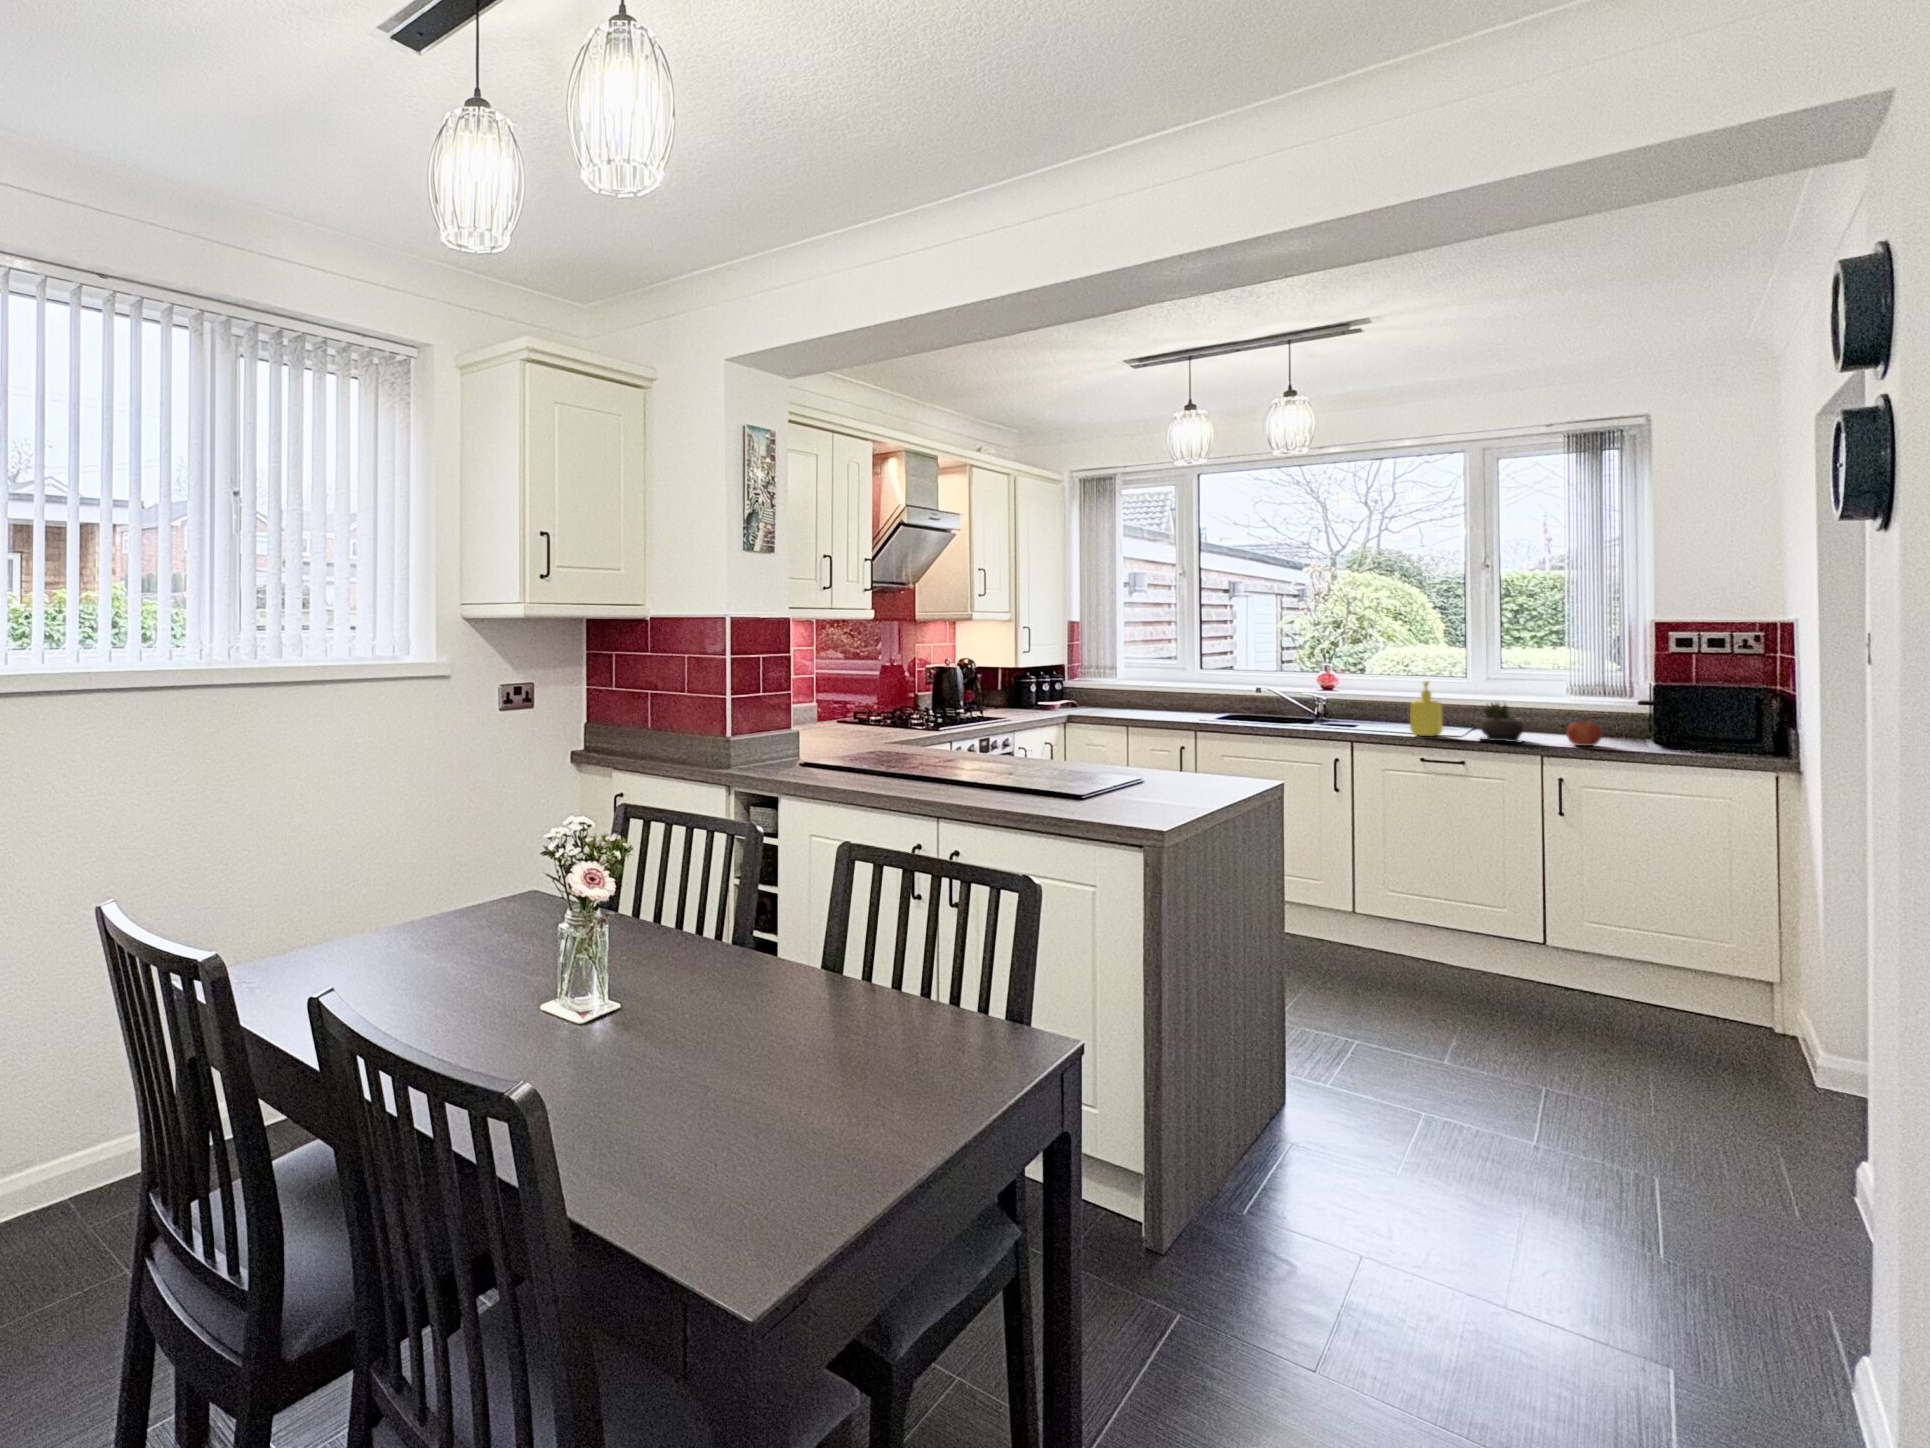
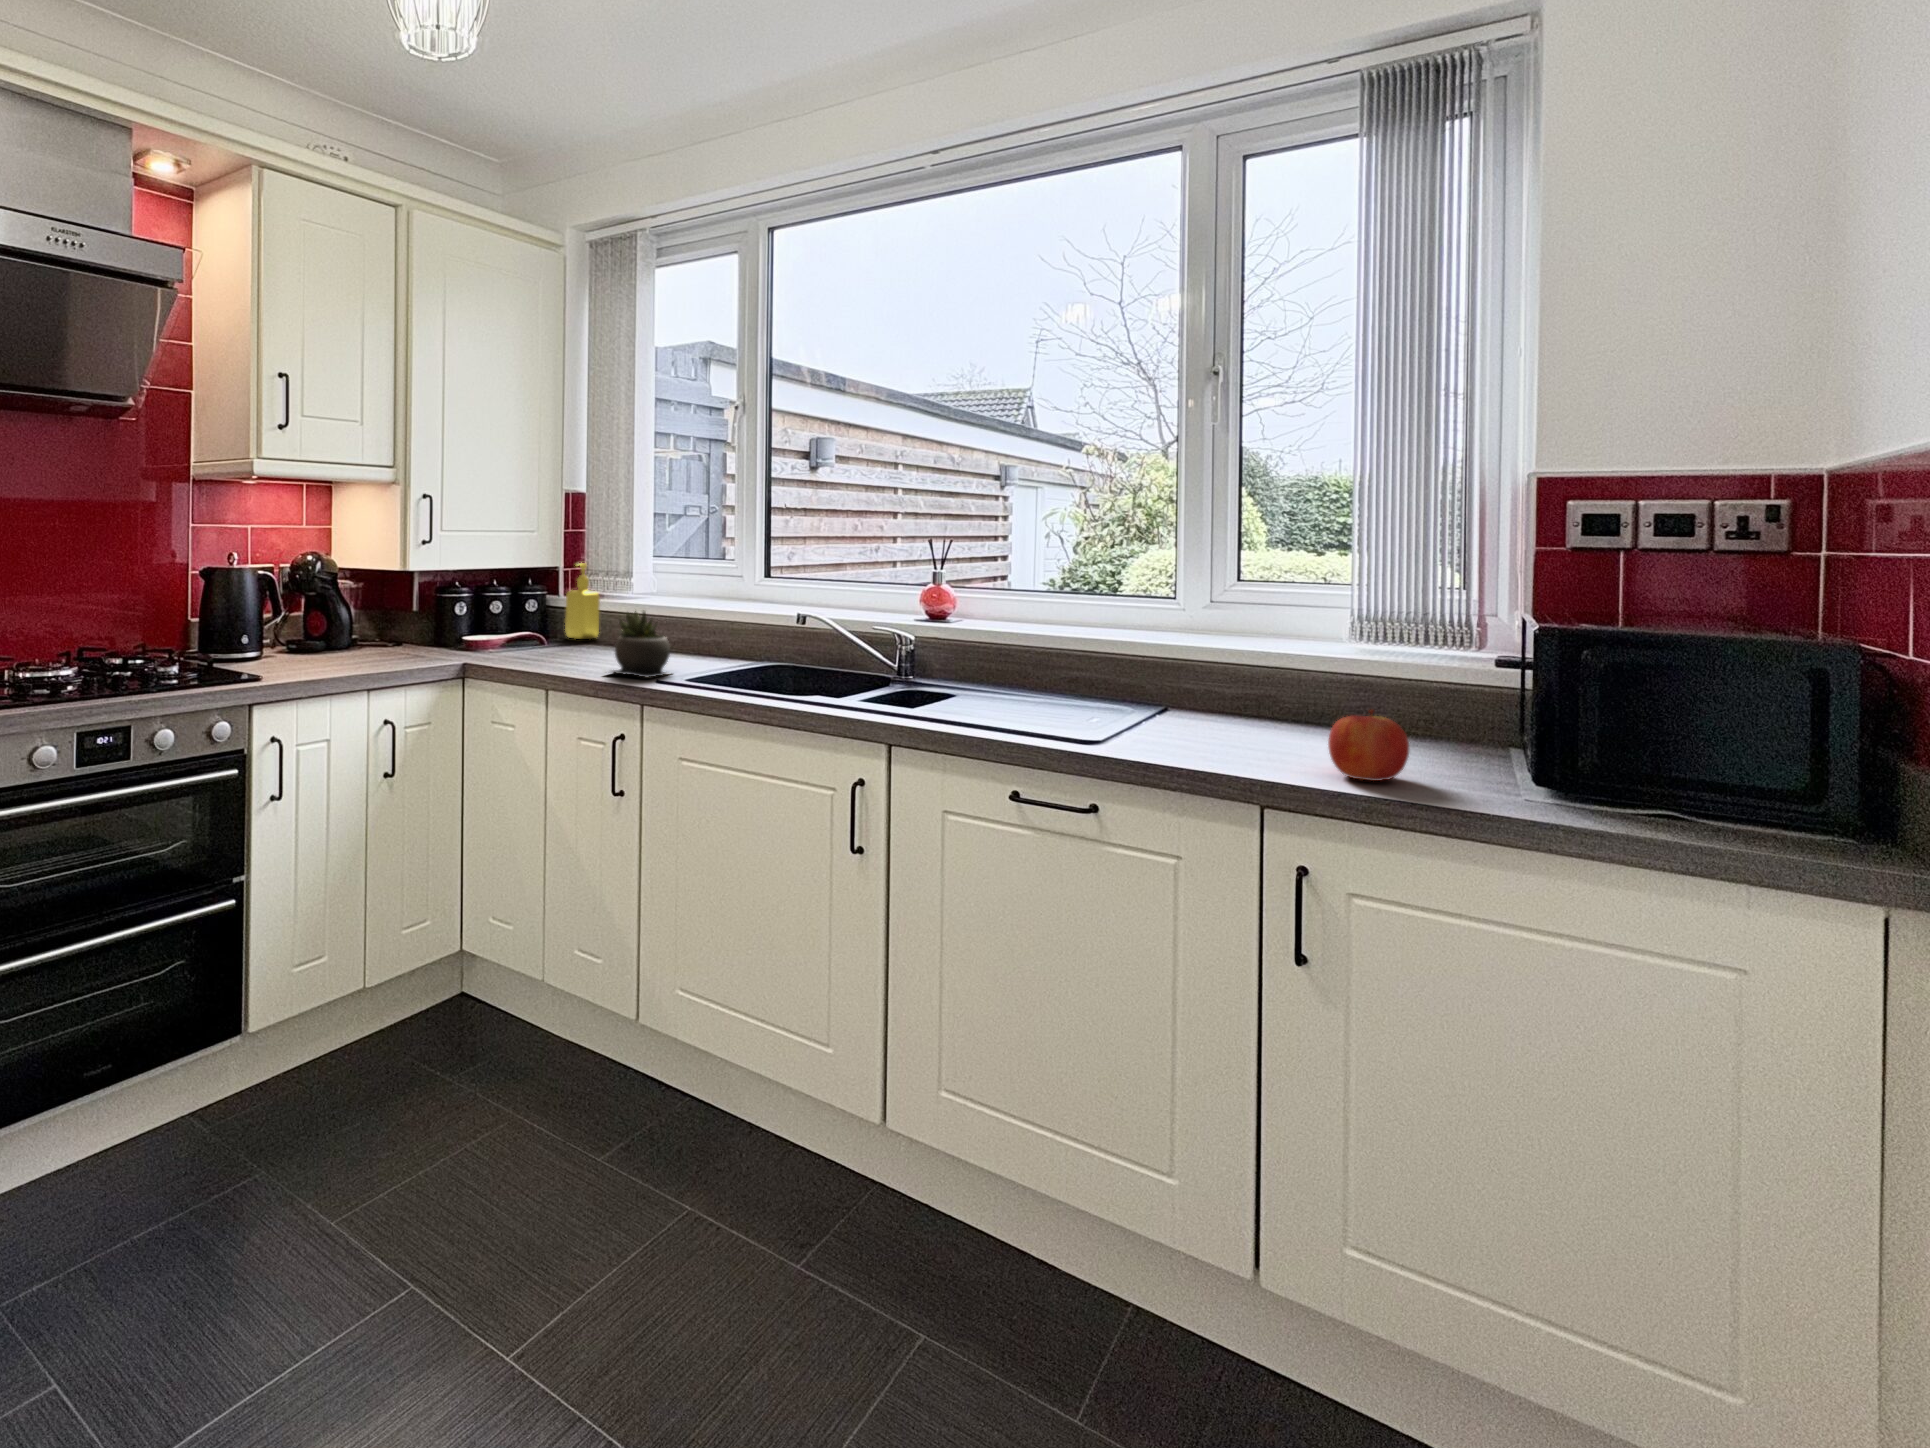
soap dispenser: present [1410,681,1443,736] -> present [565,563,600,639]
succulent plant: present [1480,704,1523,742] -> present [611,611,670,677]

